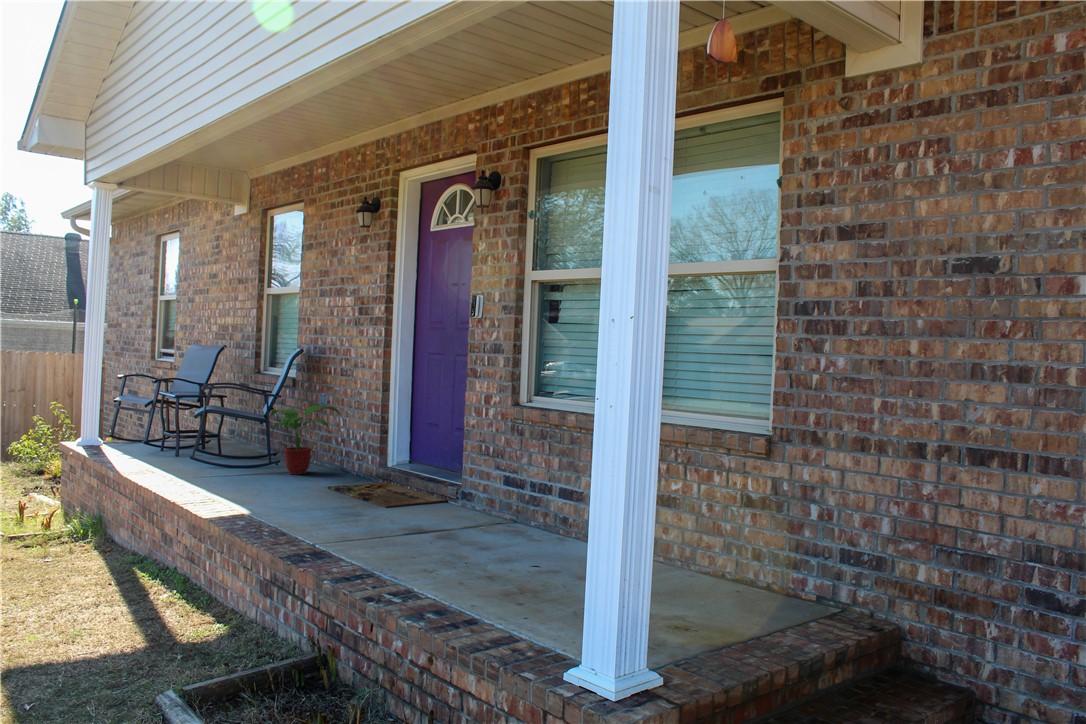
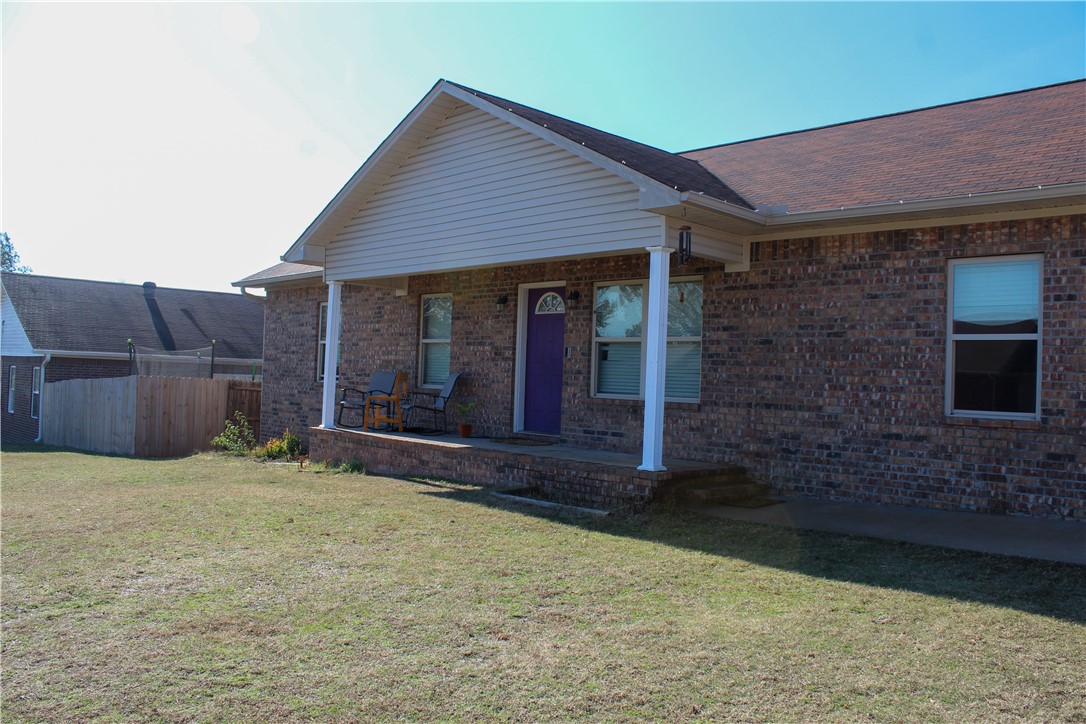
bench: none [138,344,251,454] -> present [363,372,409,431]

